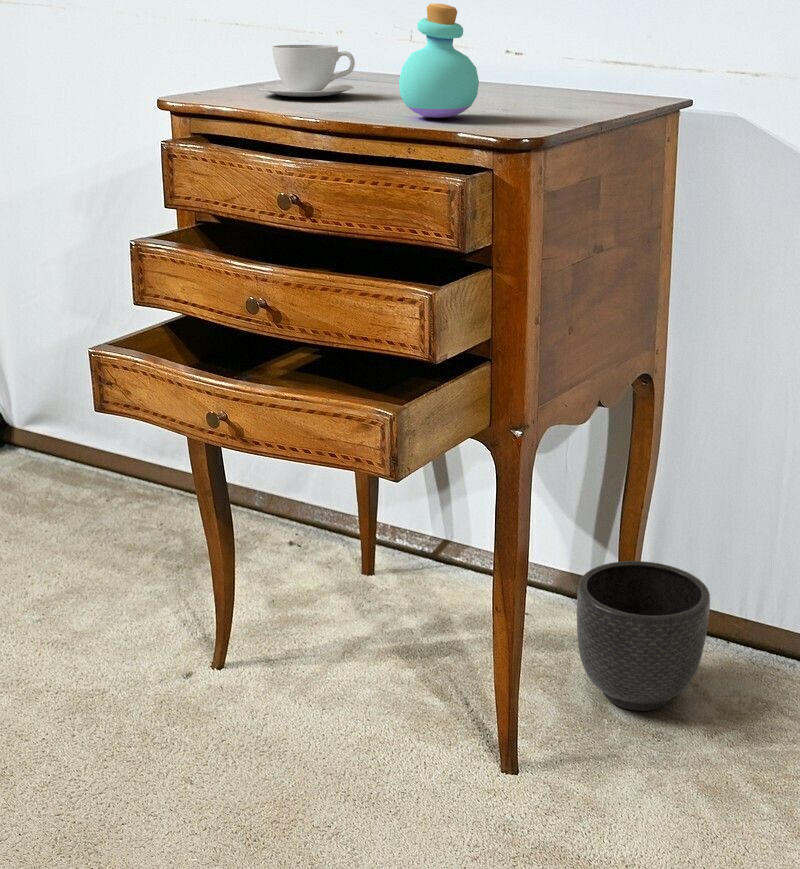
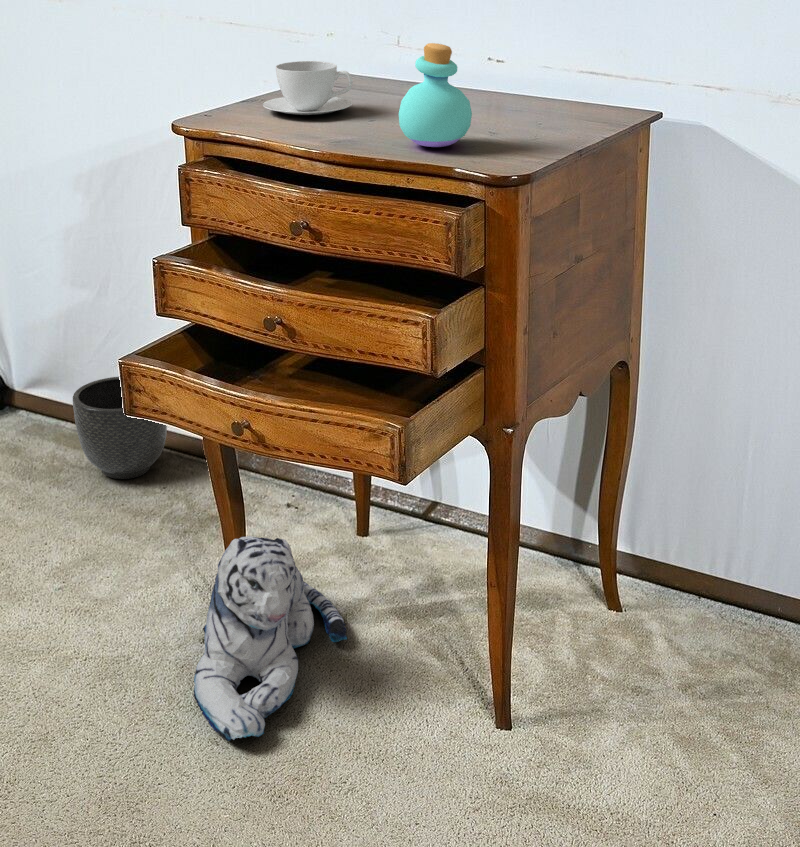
plush toy: none [169,556,342,779] -> present [194,536,347,741]
planter: present [577,561,710,711] -> present [73,377,167,479]

